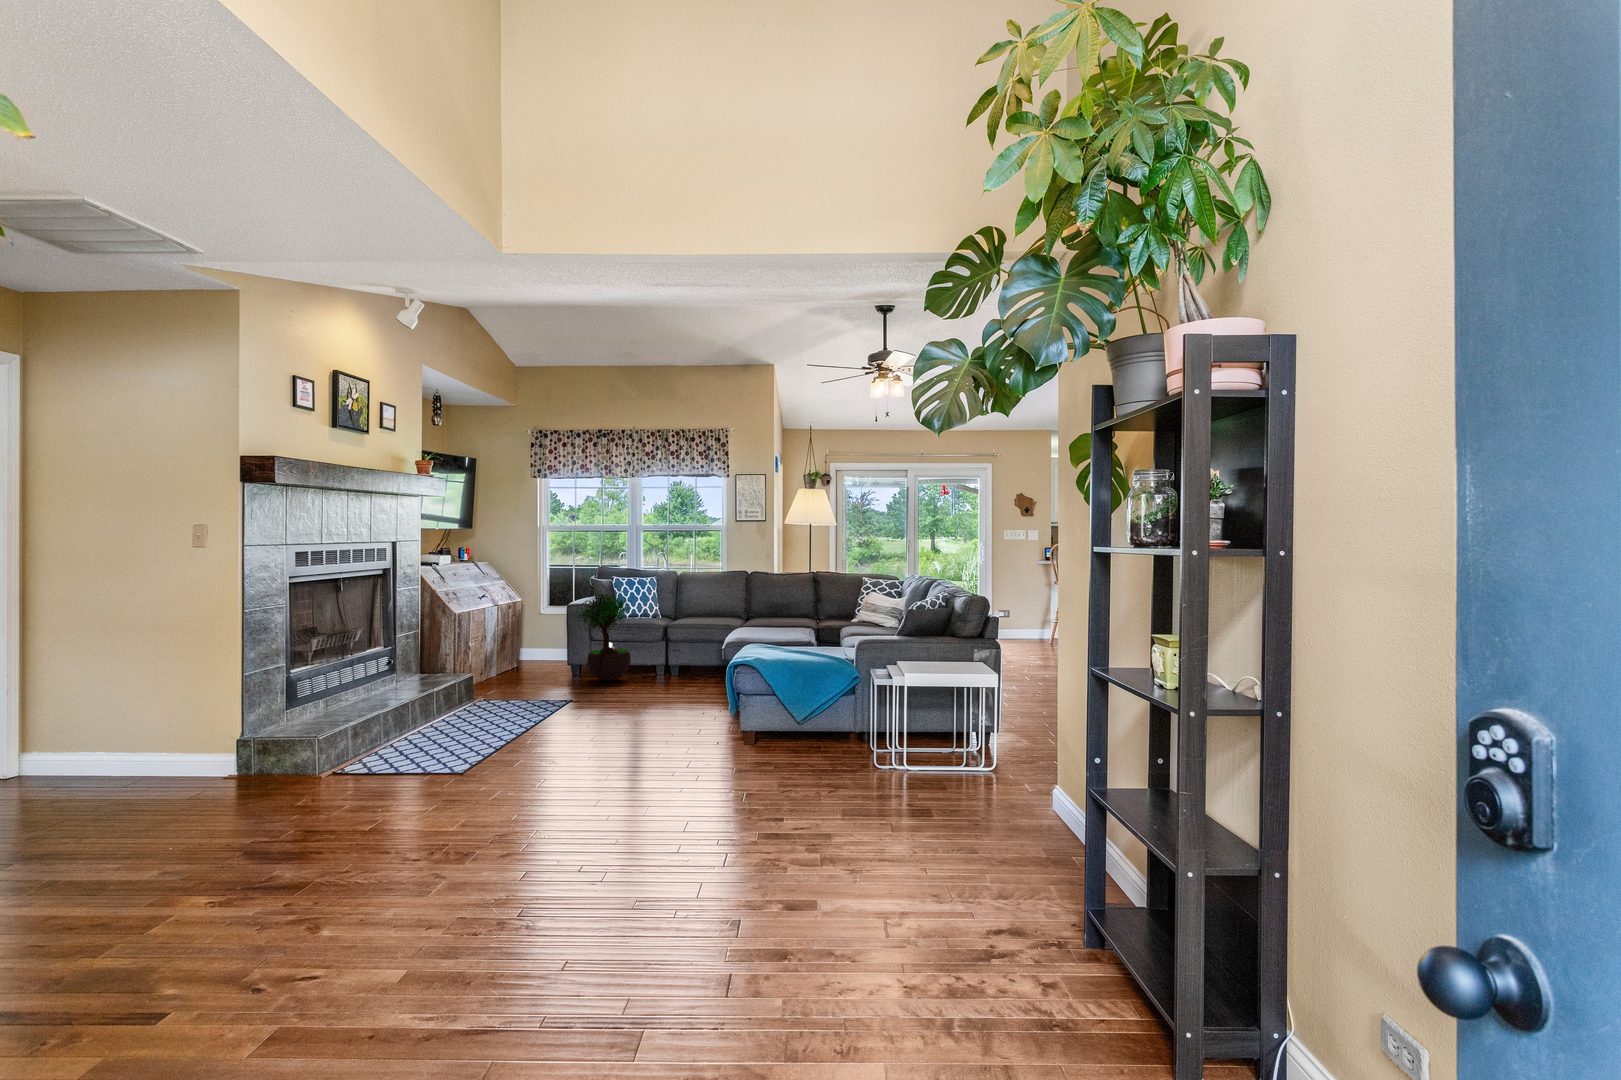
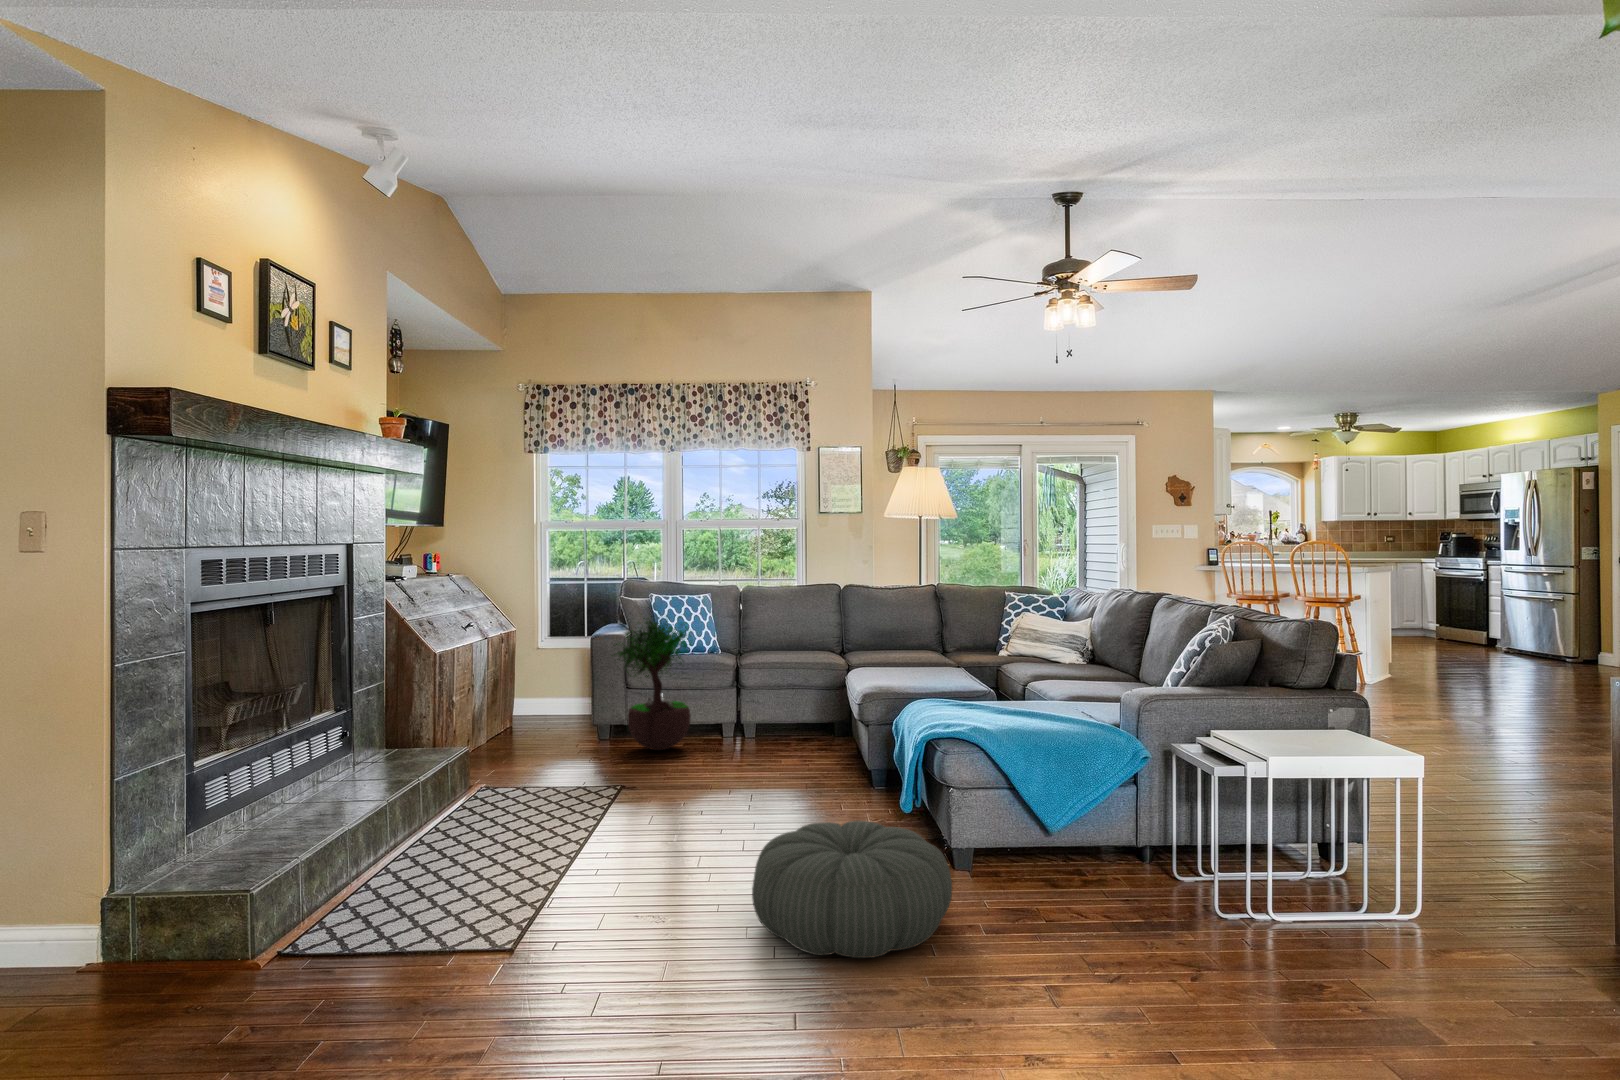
pouf: none [602,709,721,780] -> present [752,821,952,958]

